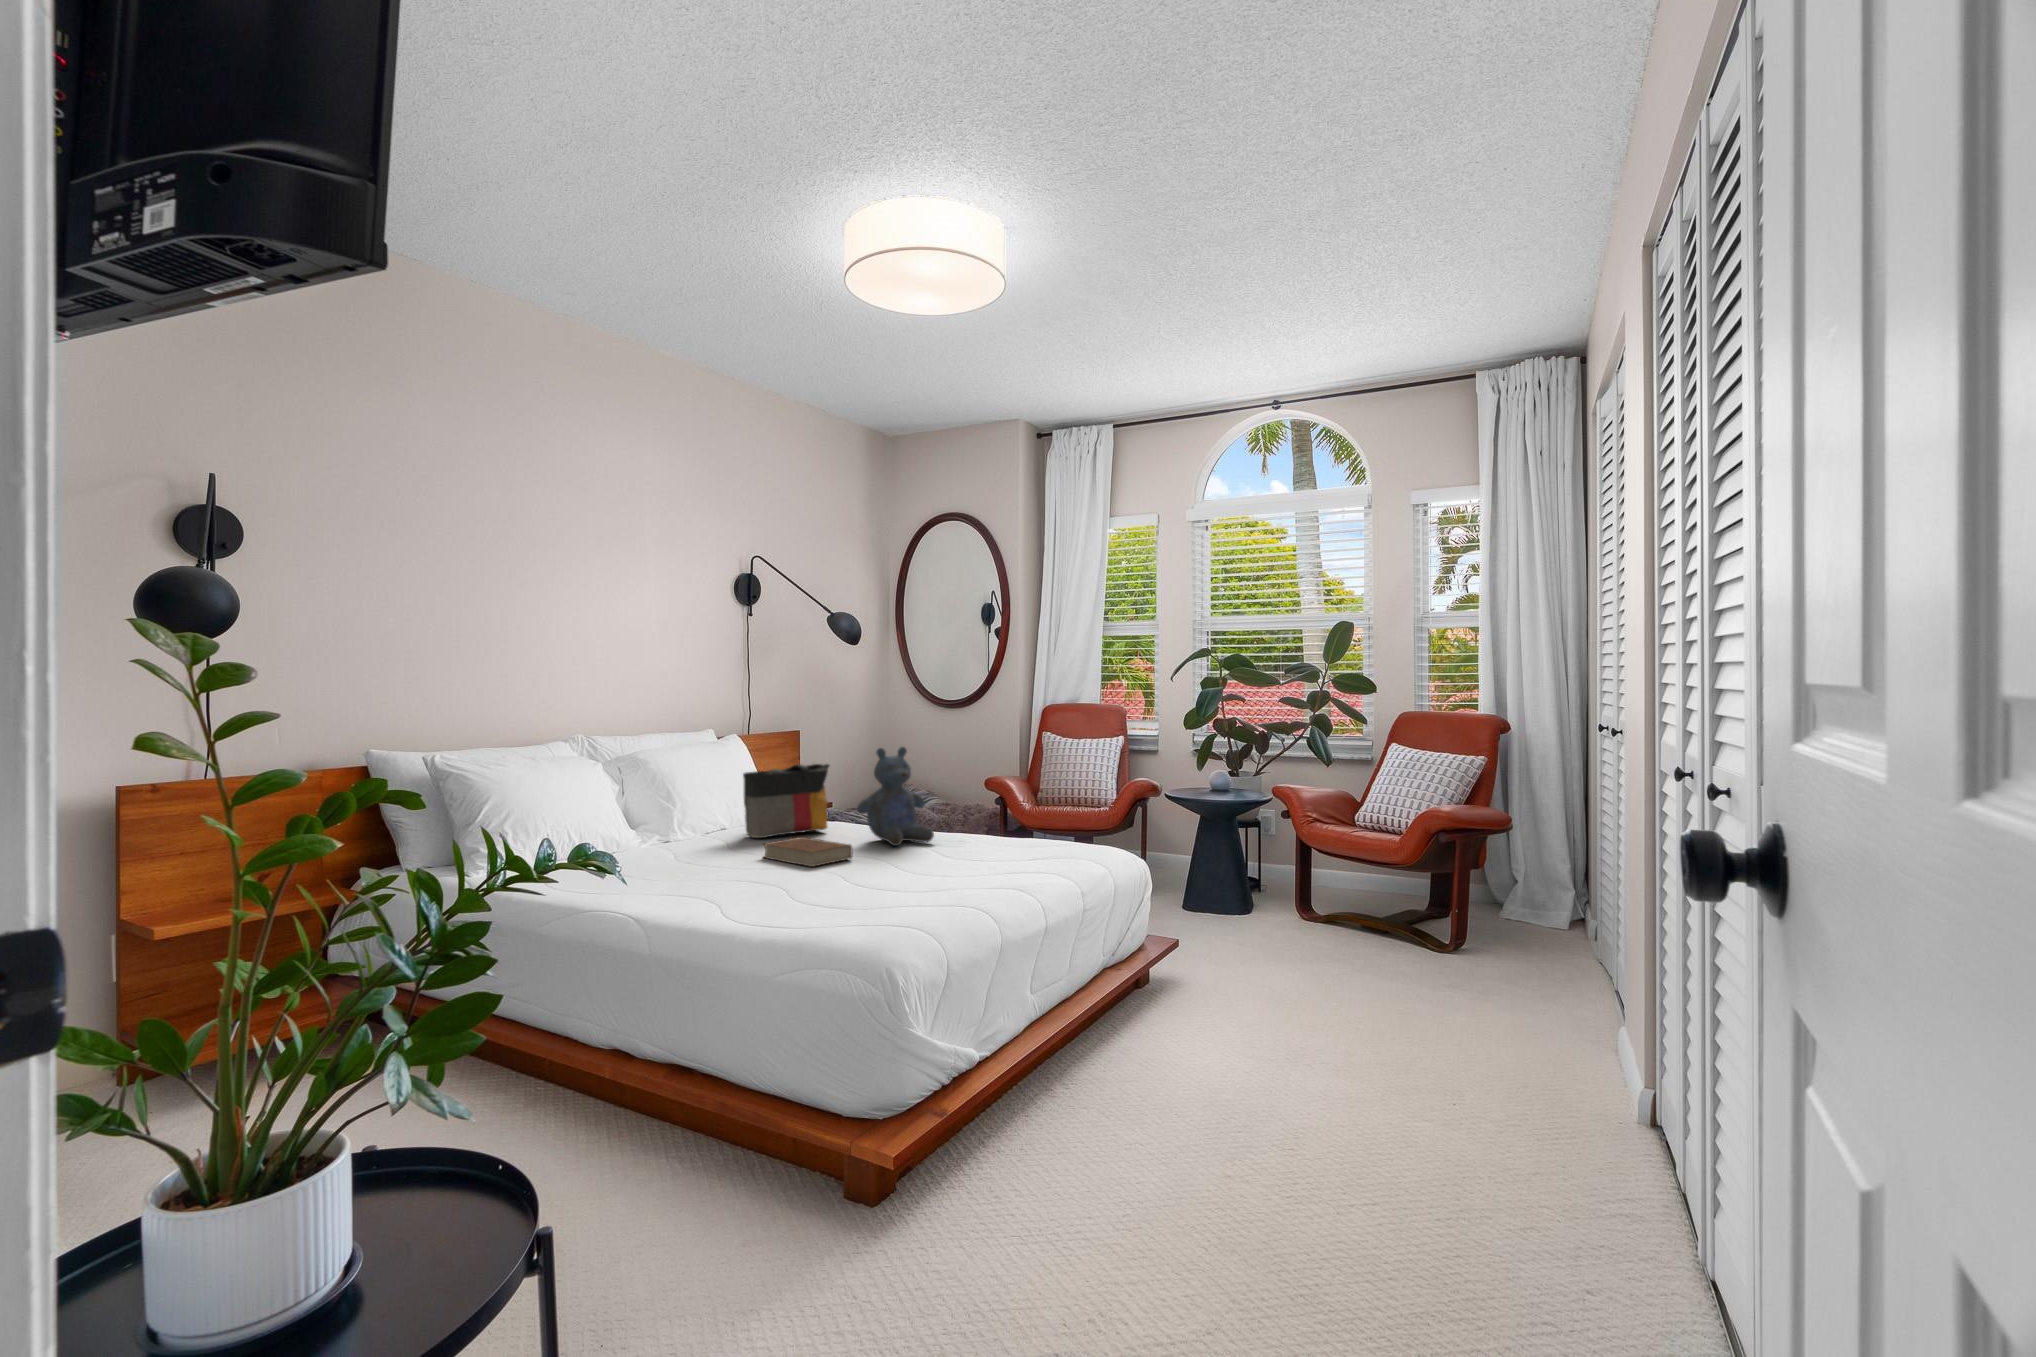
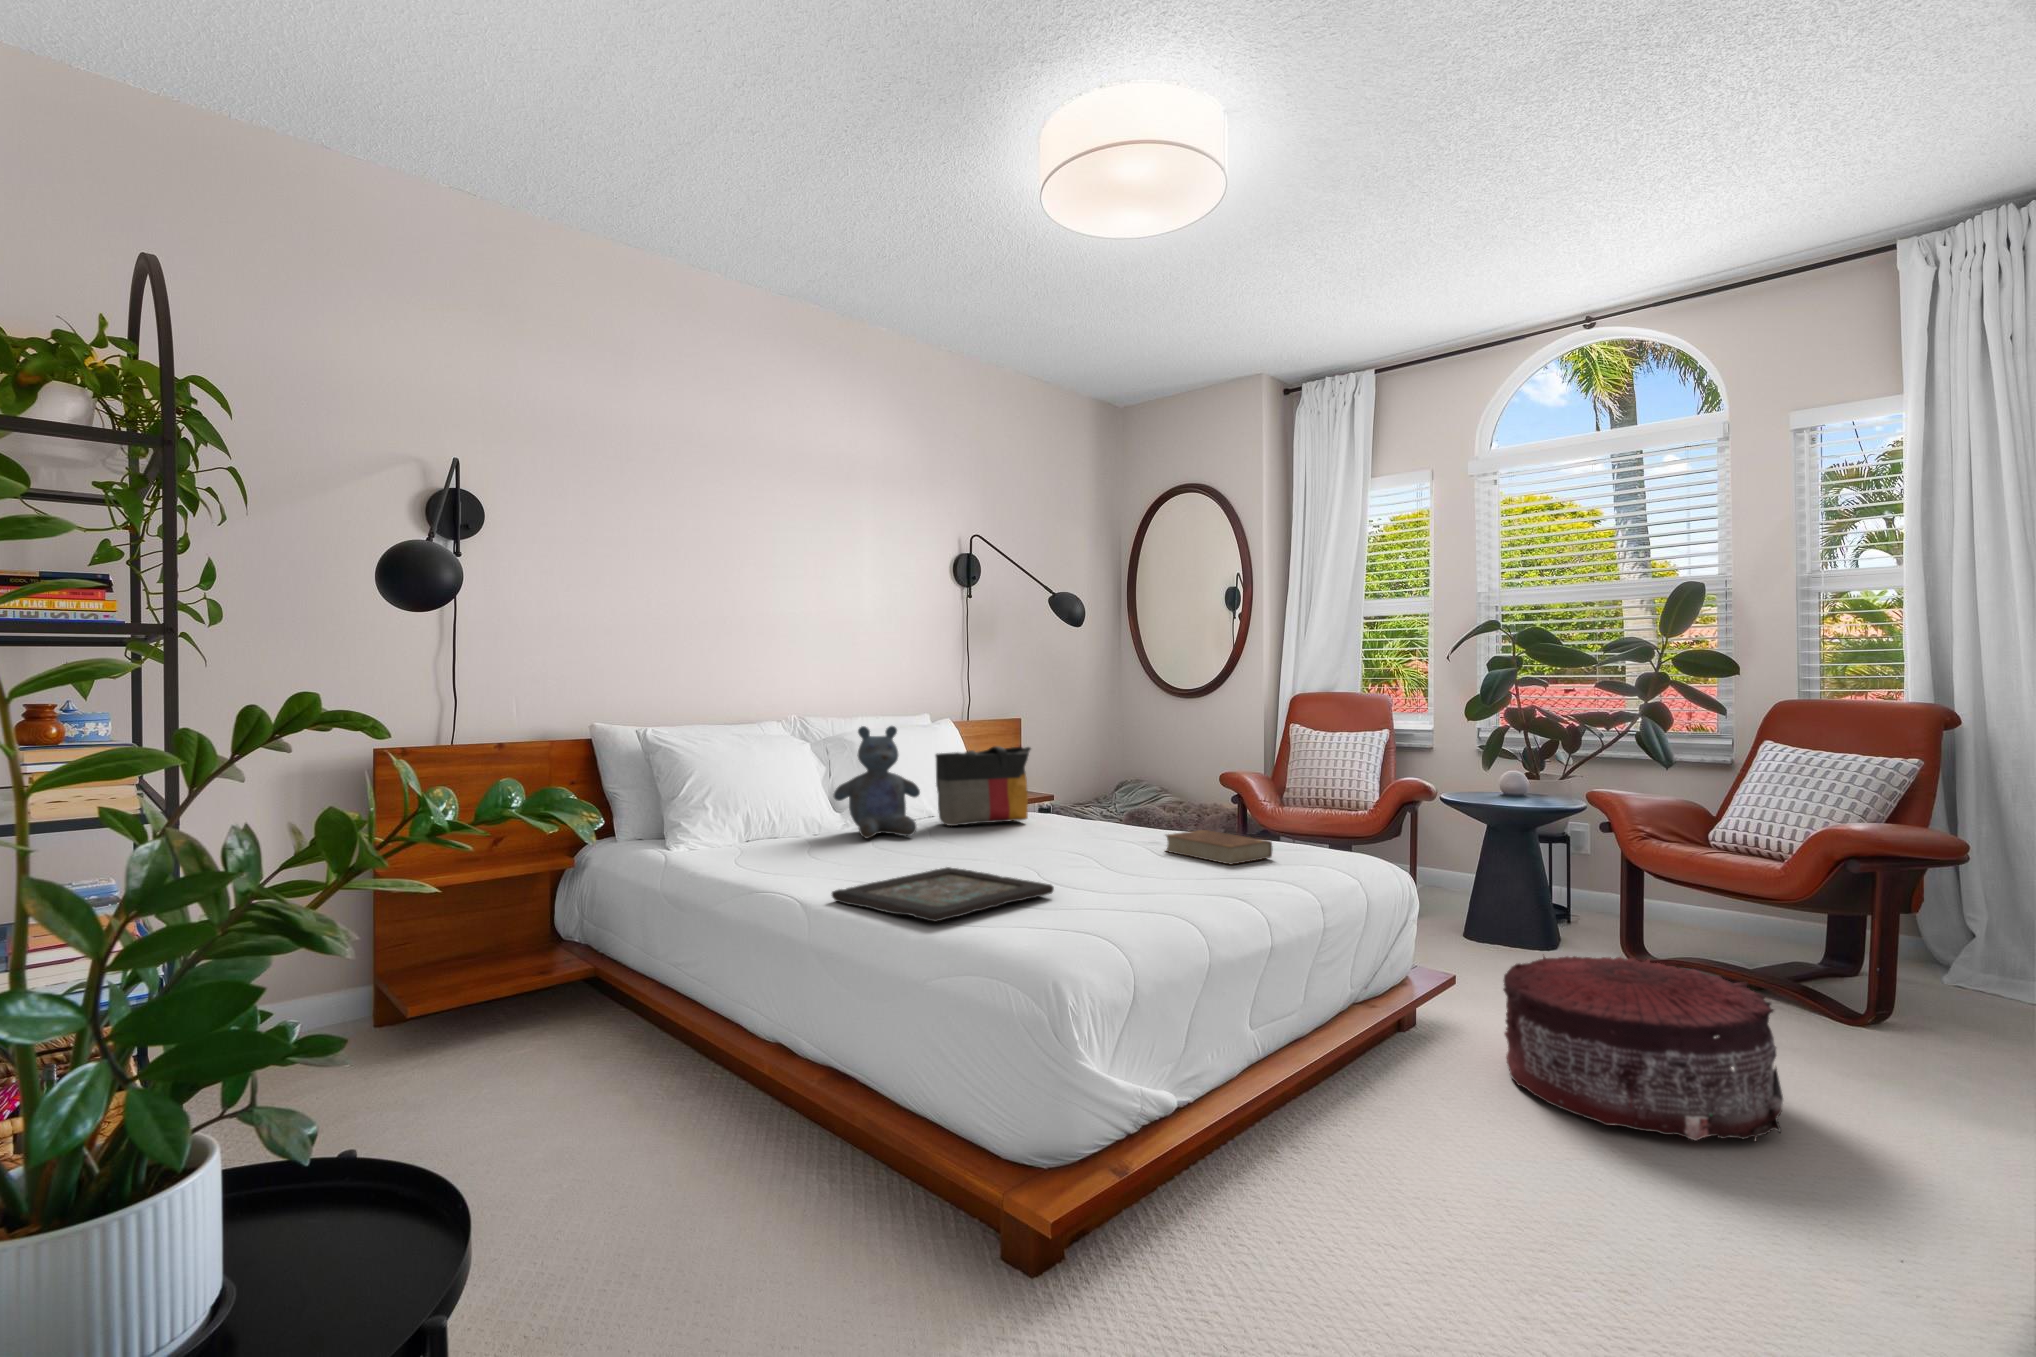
stuffed bear: present [857,747,934,846] -> present [833,726,920,839]
book: present [764,837,853,867] -> present [1166,830,1272,864]
decorative tray: none [691,876,880,922] -> present [832,867,1054,922]
pouf: none [1213,913,1391,1038] -> present [1503,956,1783,1141]

